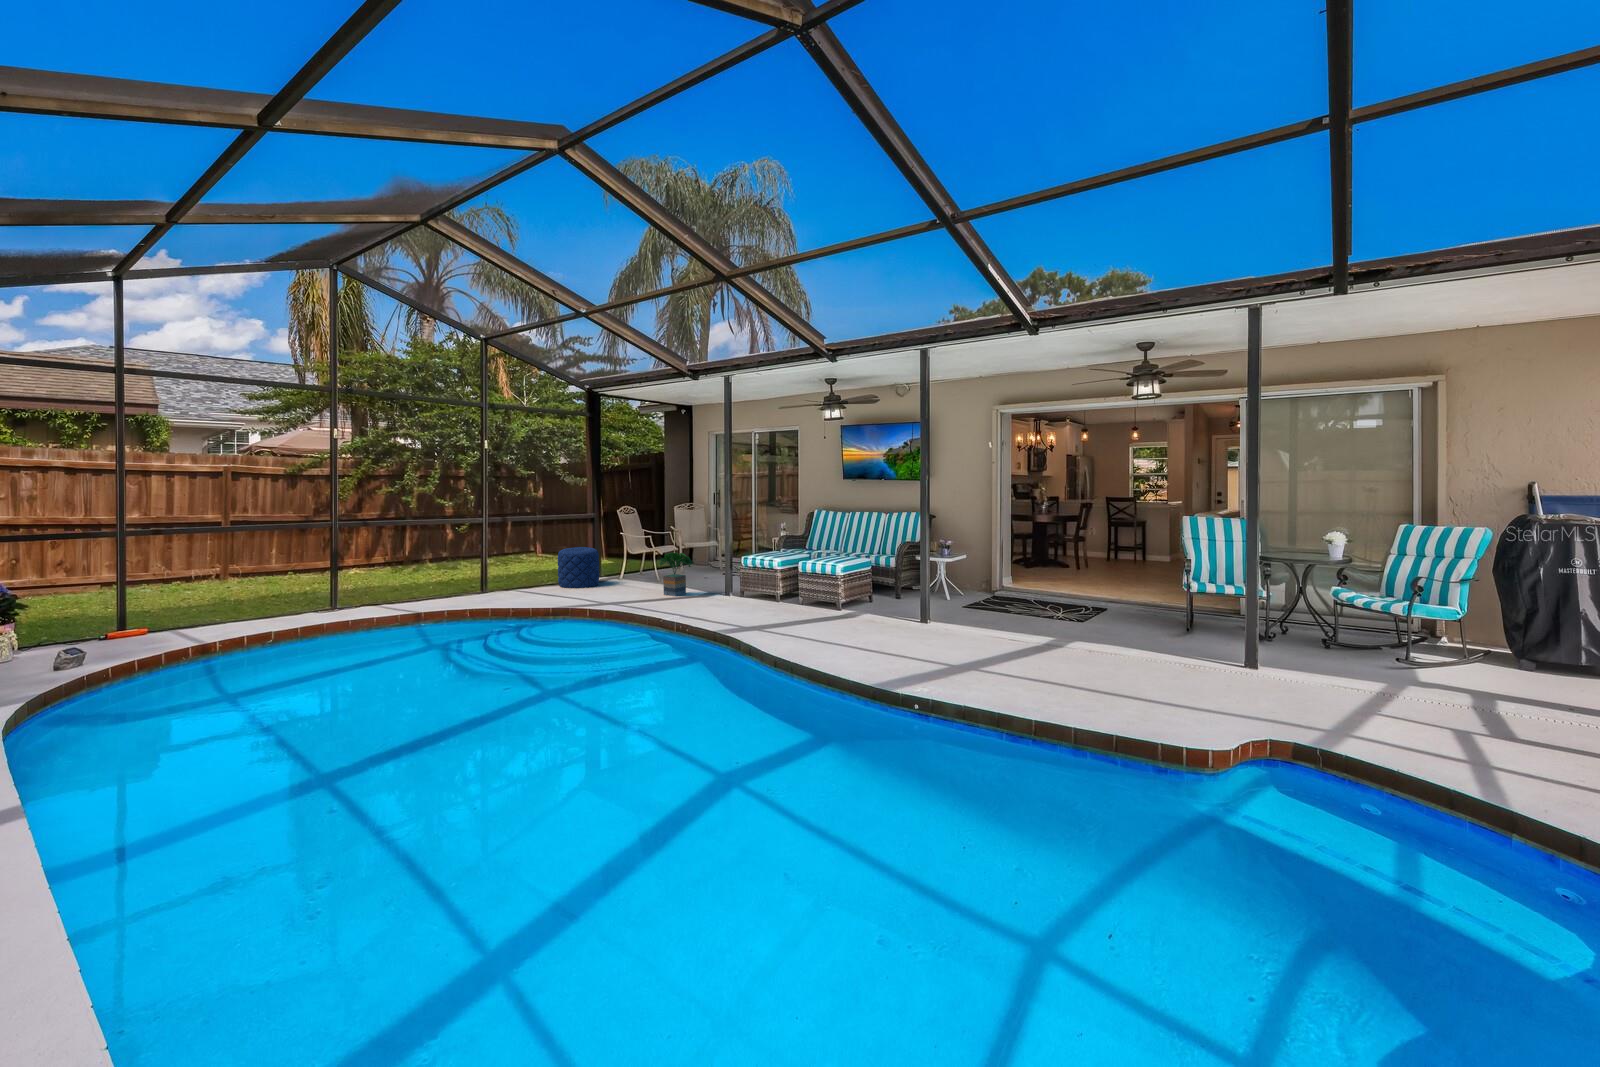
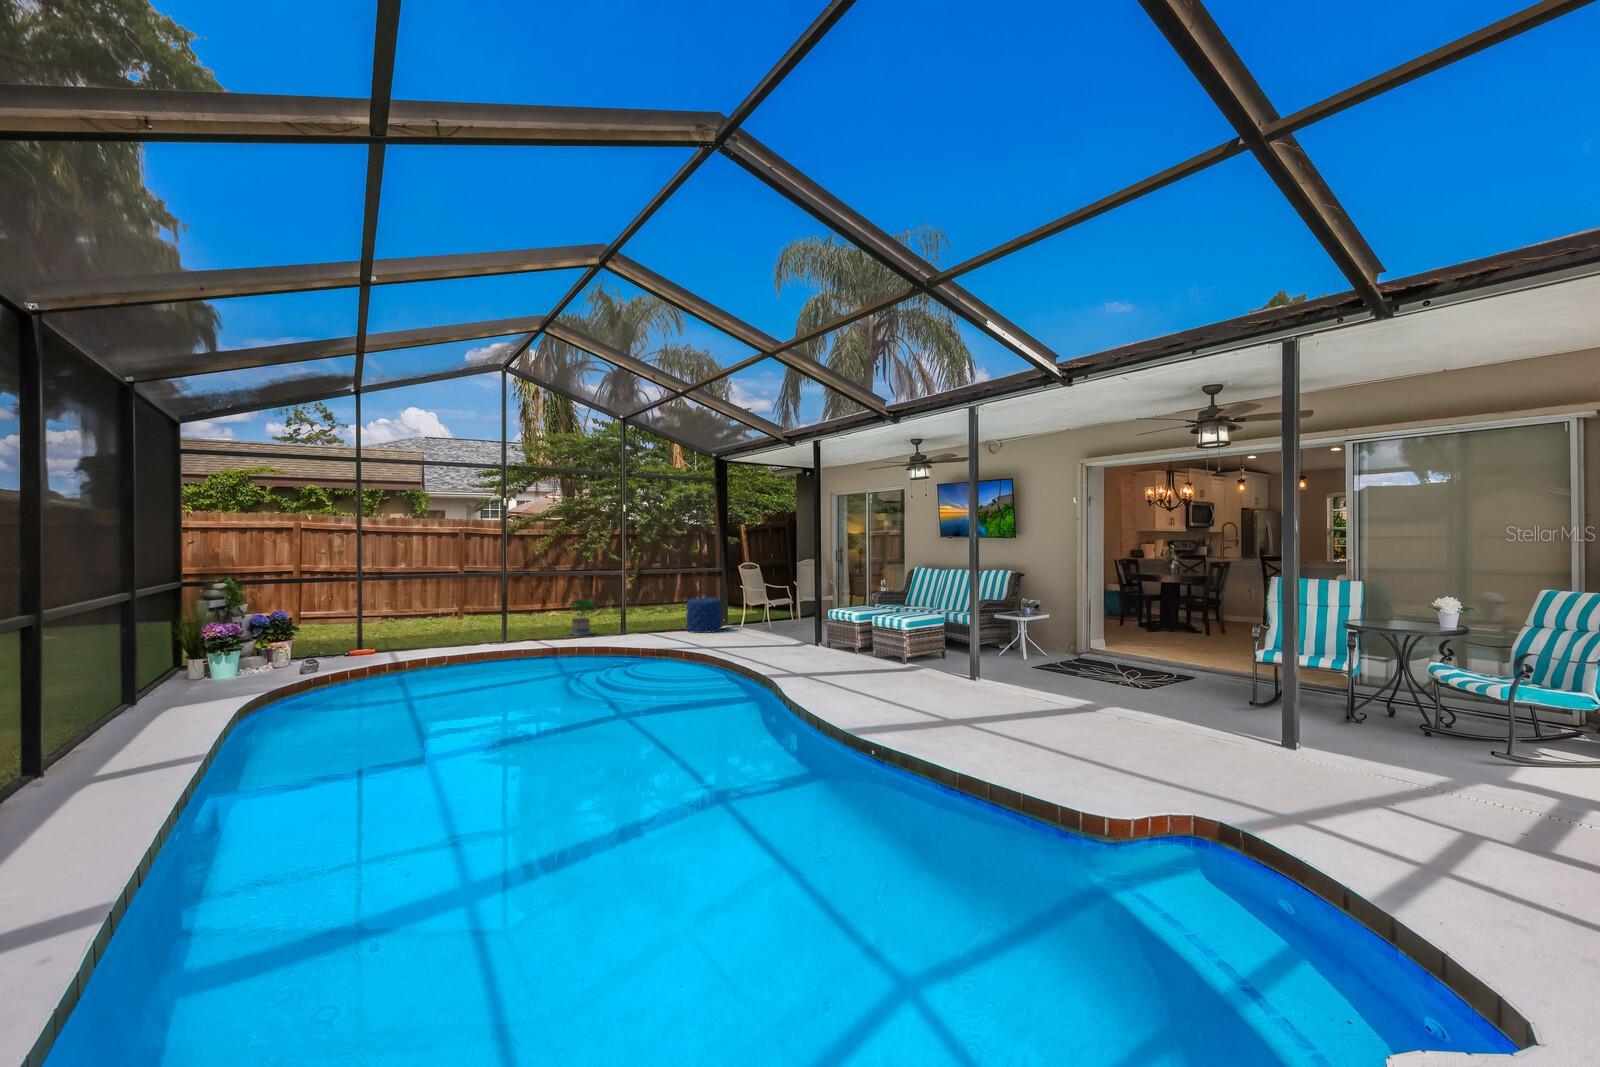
potted tree: present [660,553,692,596] -> present [569,599,594,636]

